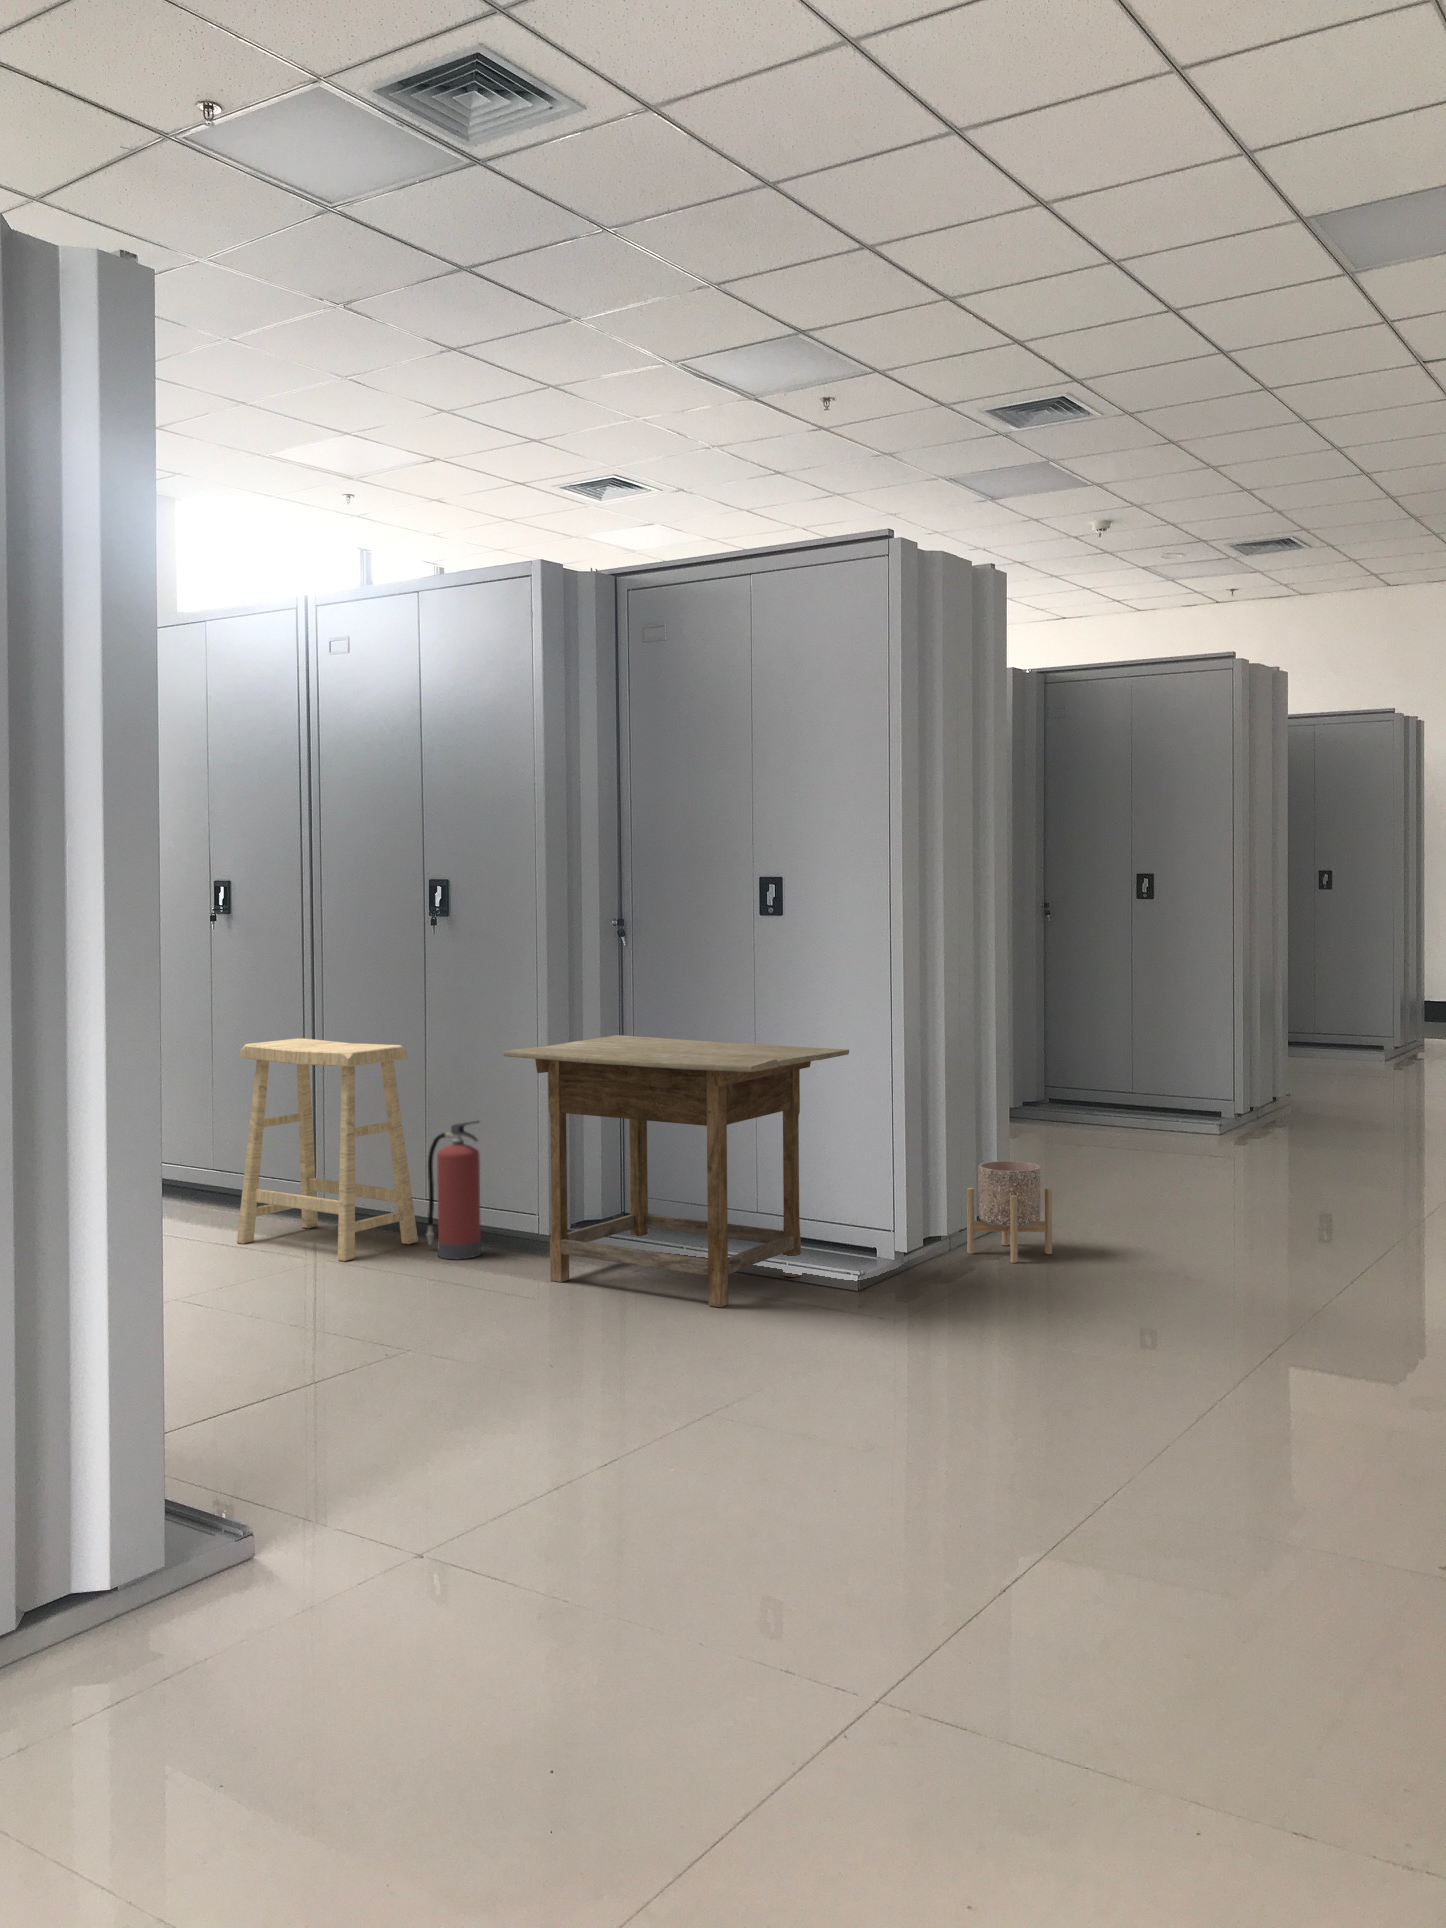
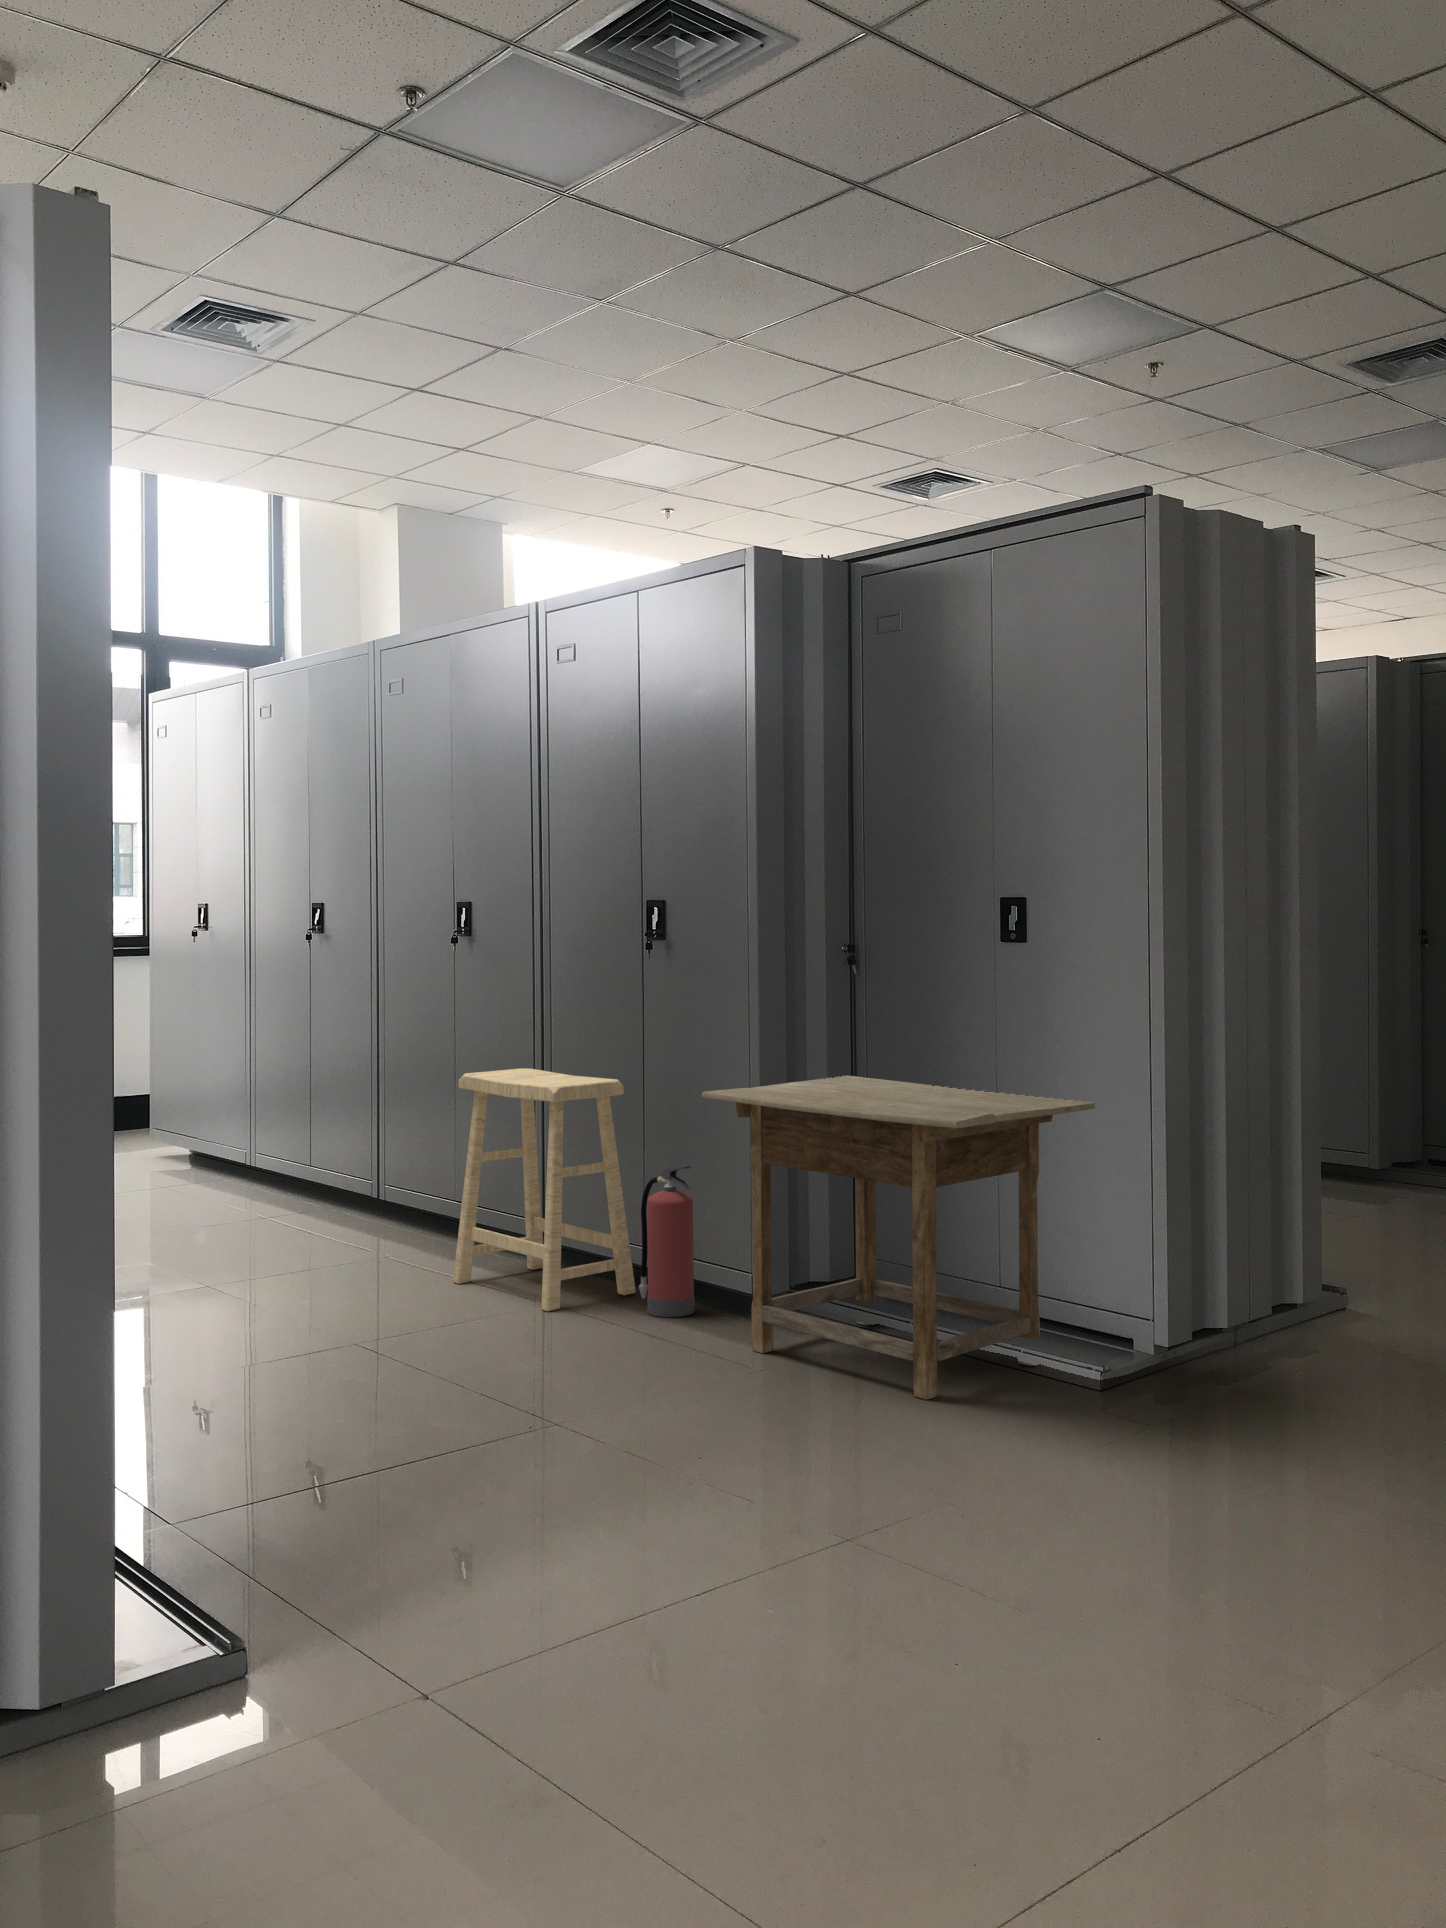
planter: present [967,1161,1052,1263] -> none [1255,1240,1362,1366]

